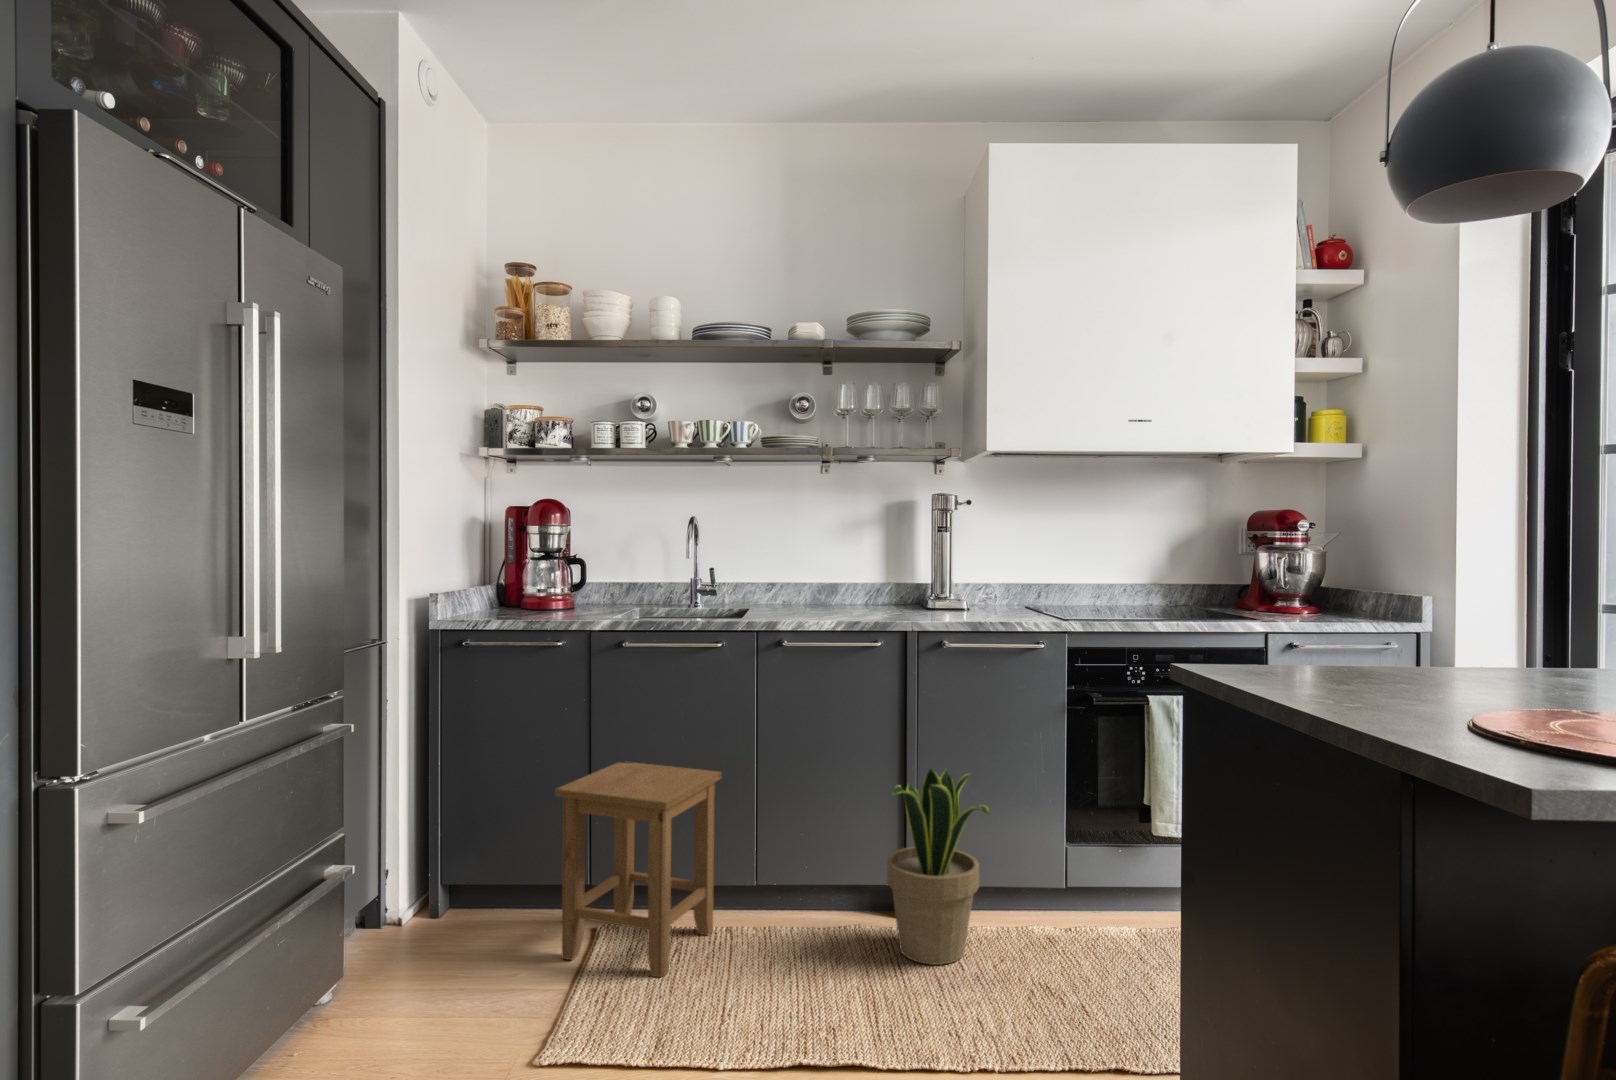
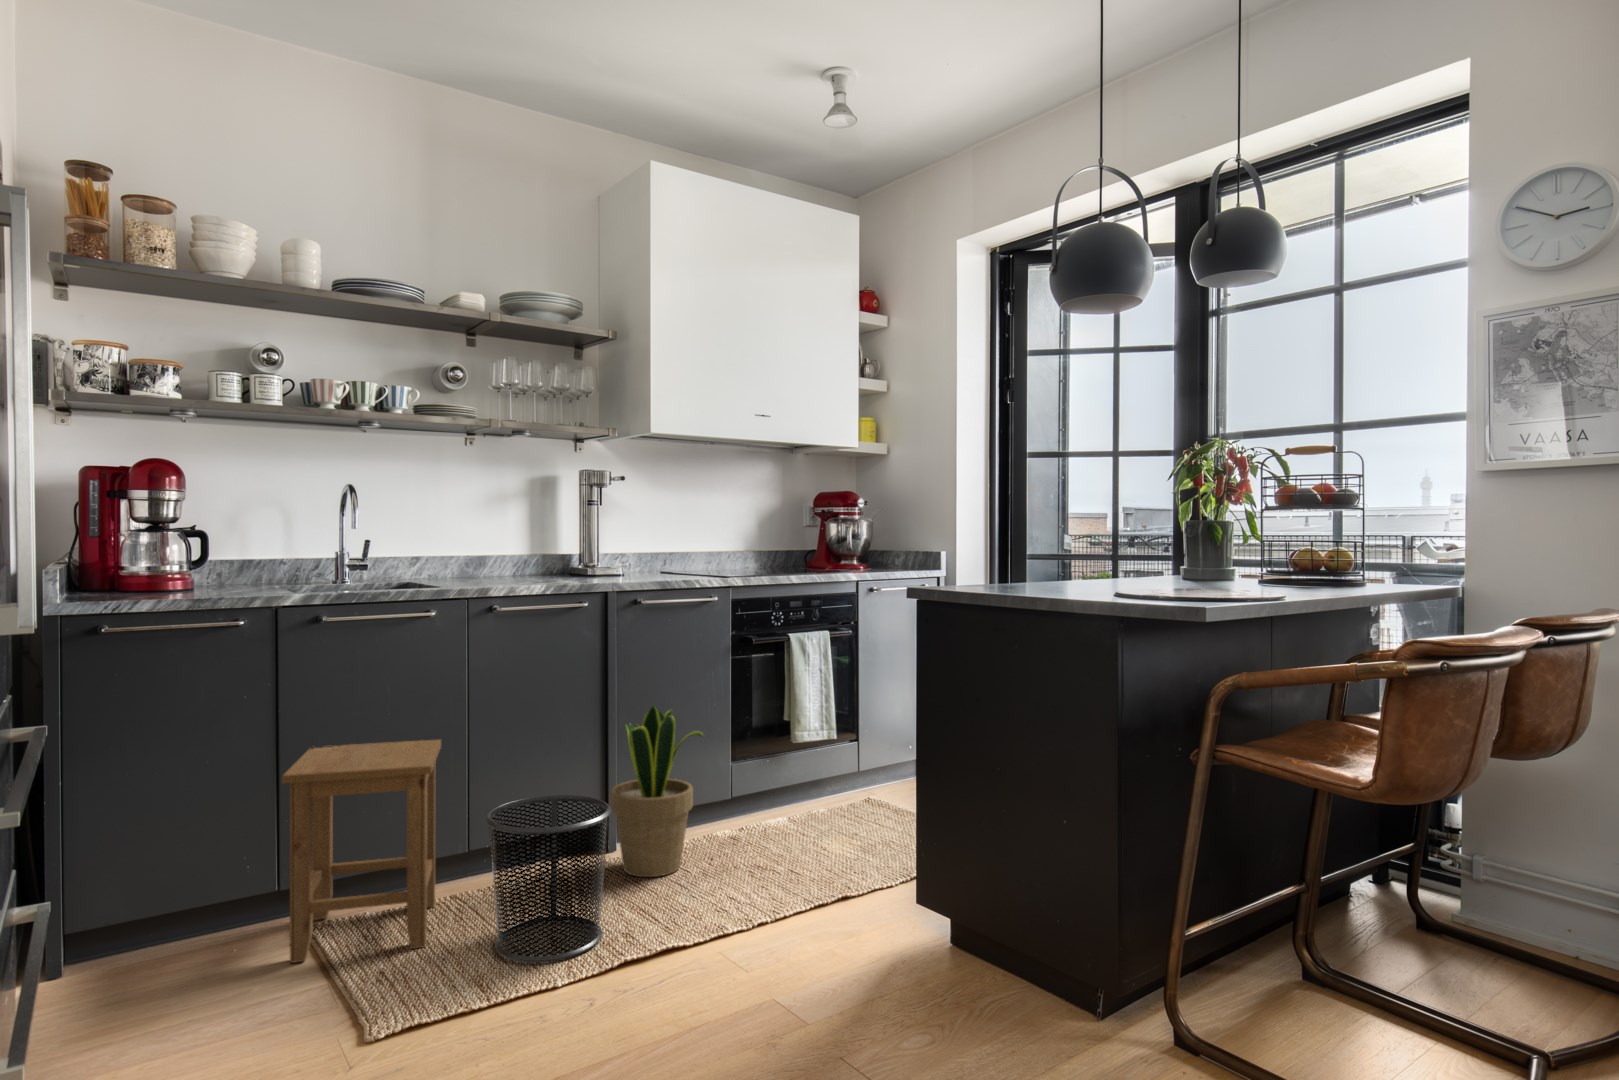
waste bin: none [697,851,826,1036] -> present [486,795,612,962]

